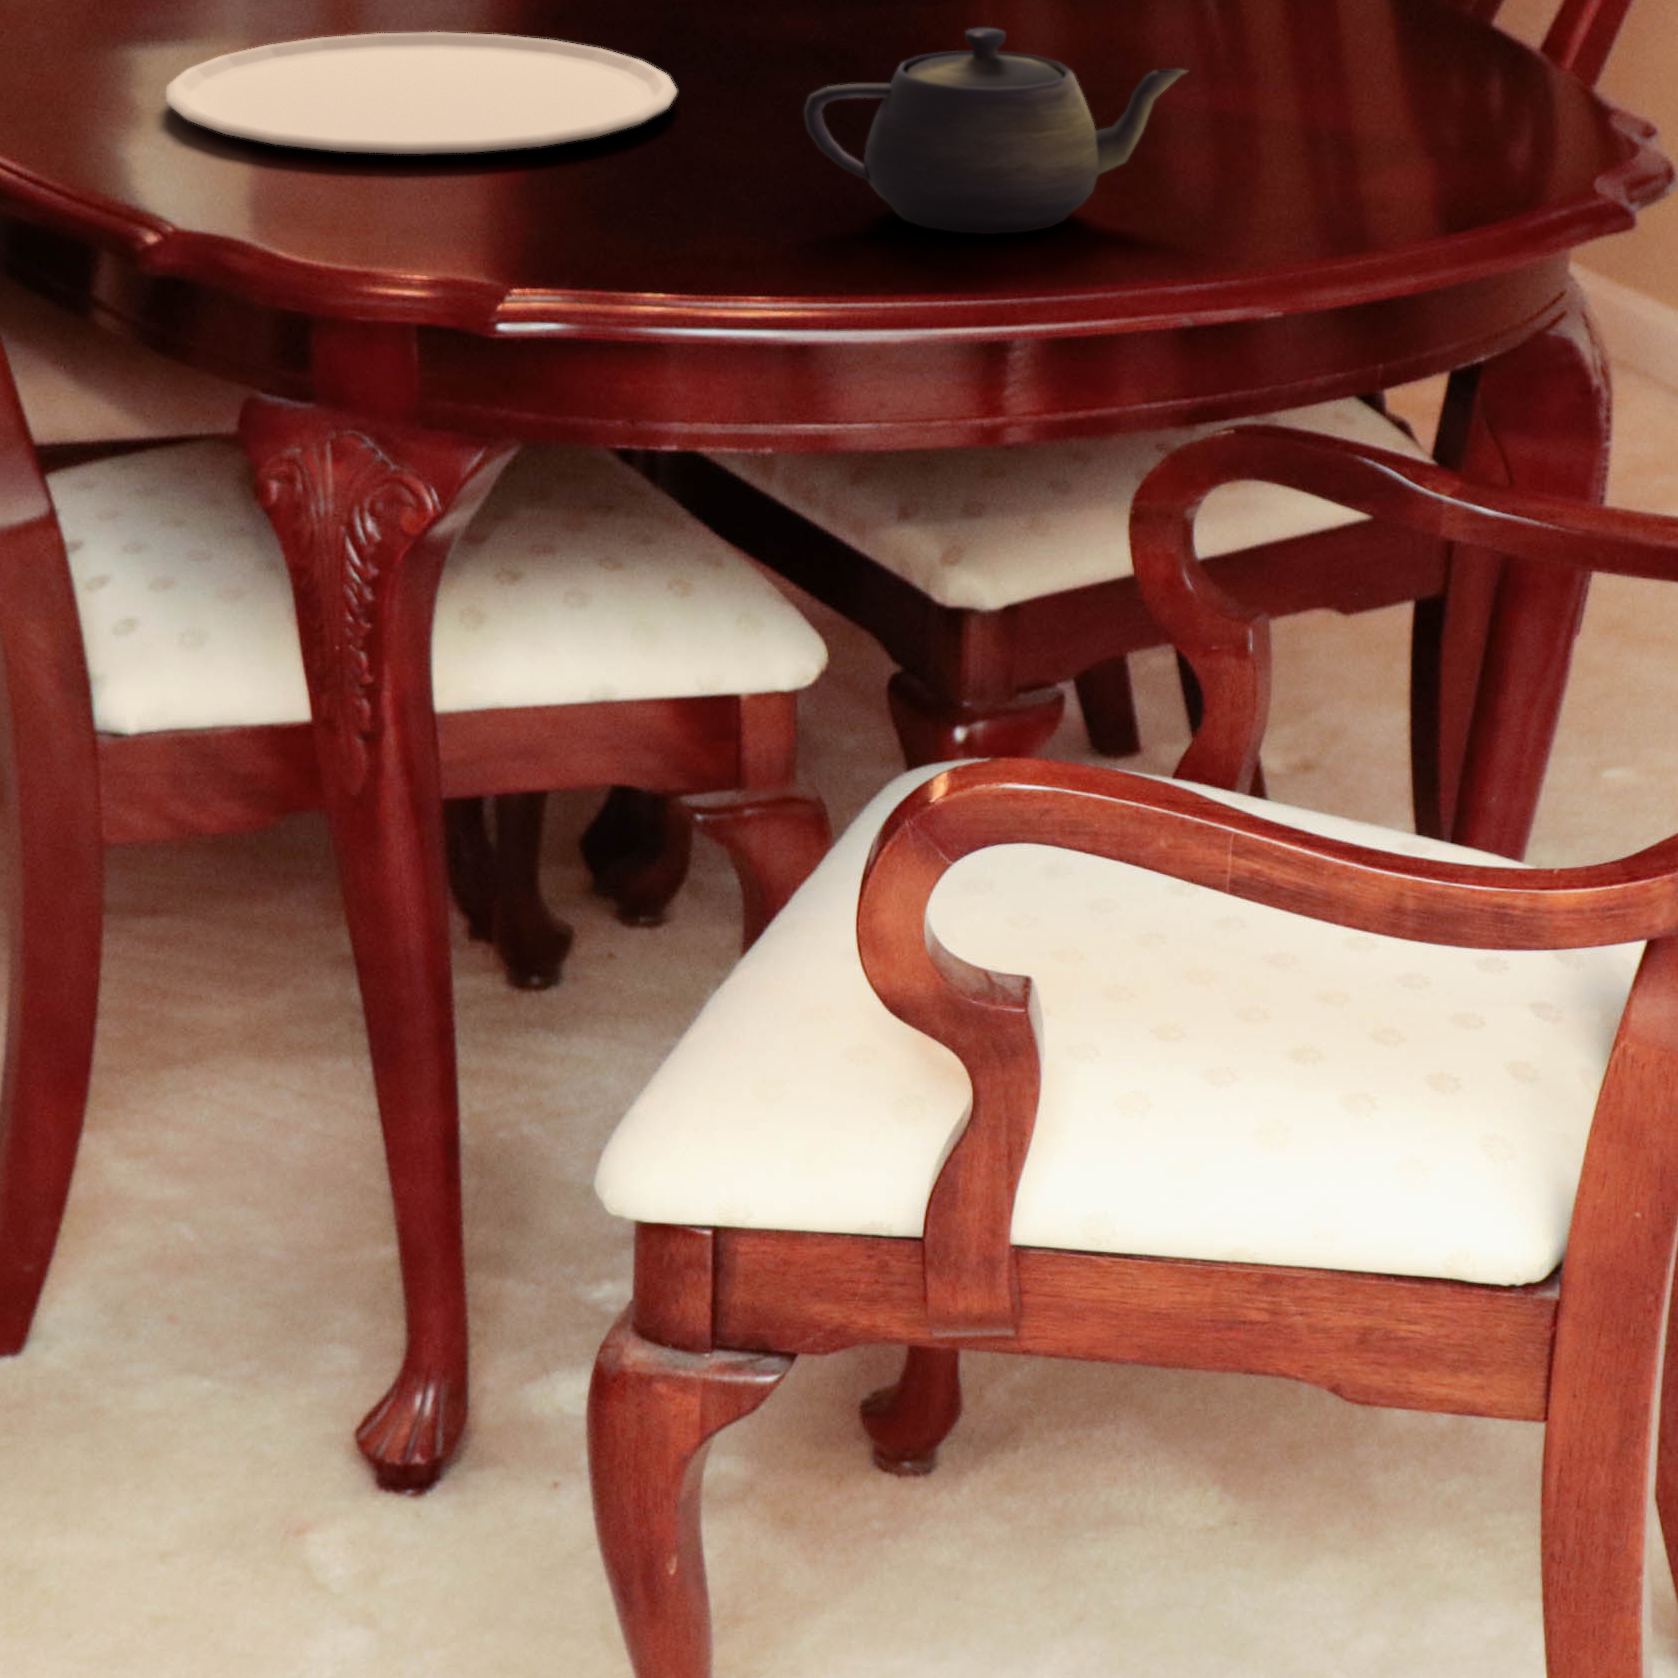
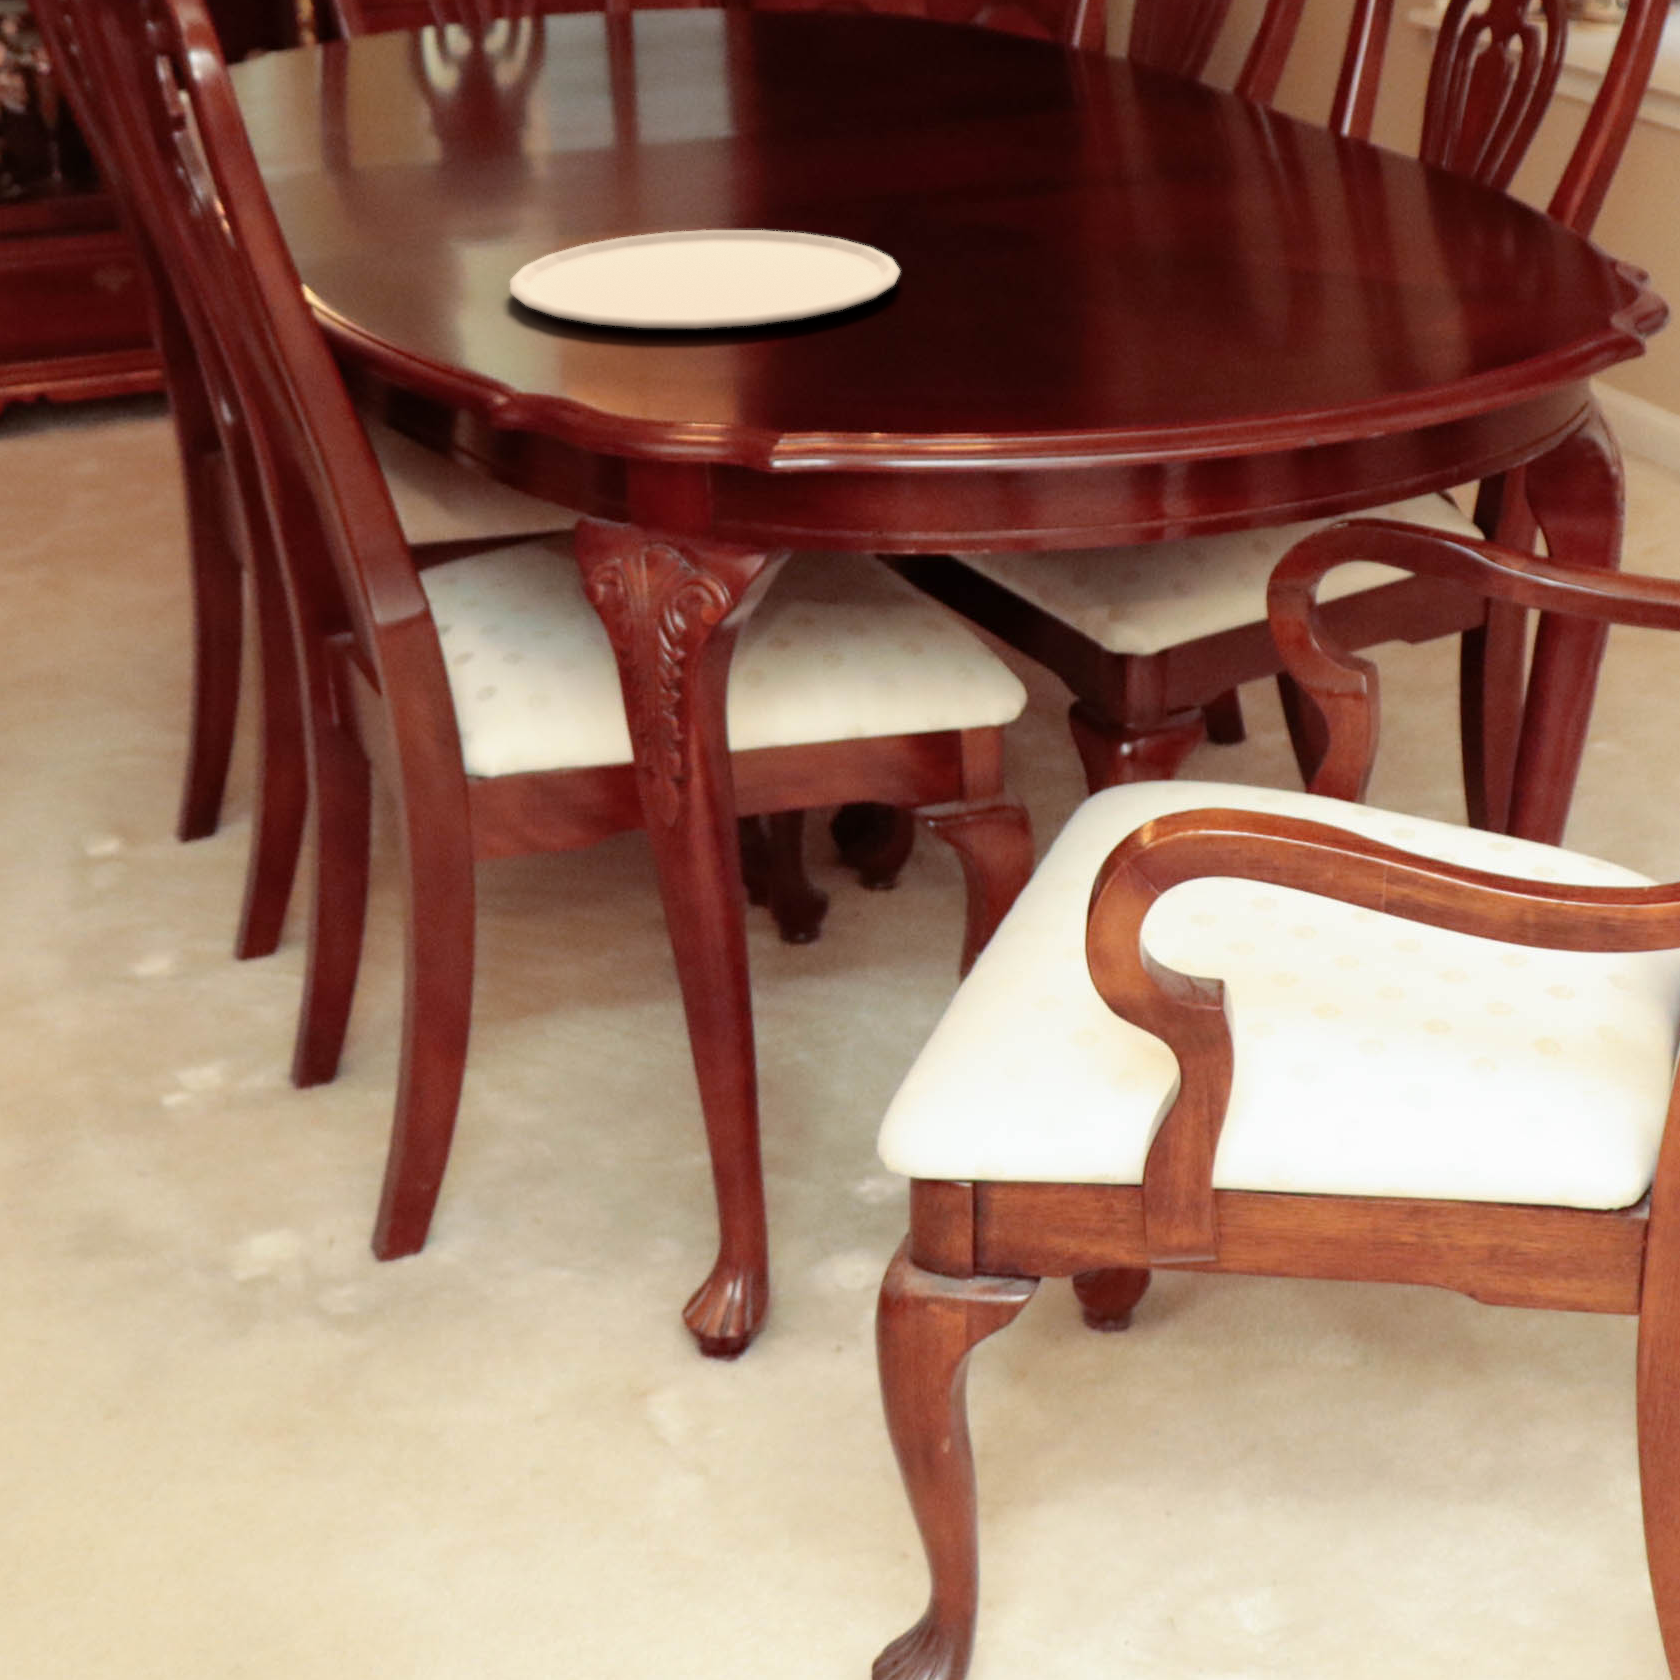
teapot: present [804,28,1187,234] -> none [1006,219,1305,379]

